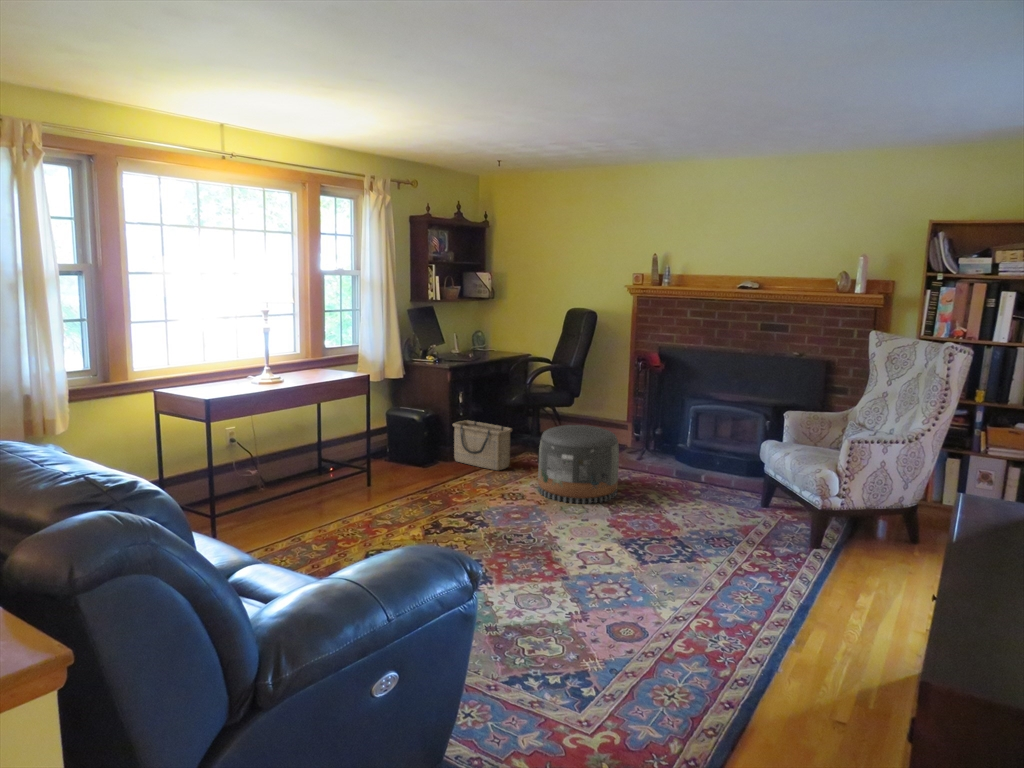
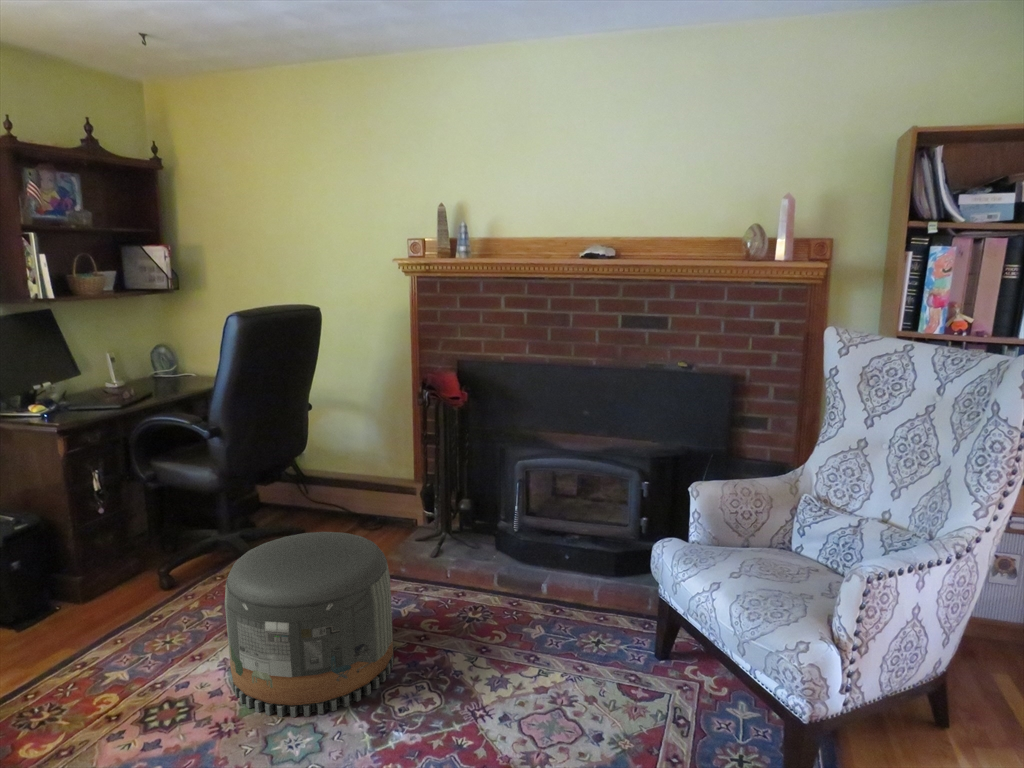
basket: present [453,420,512,470] -> none [73,524,195,625]

